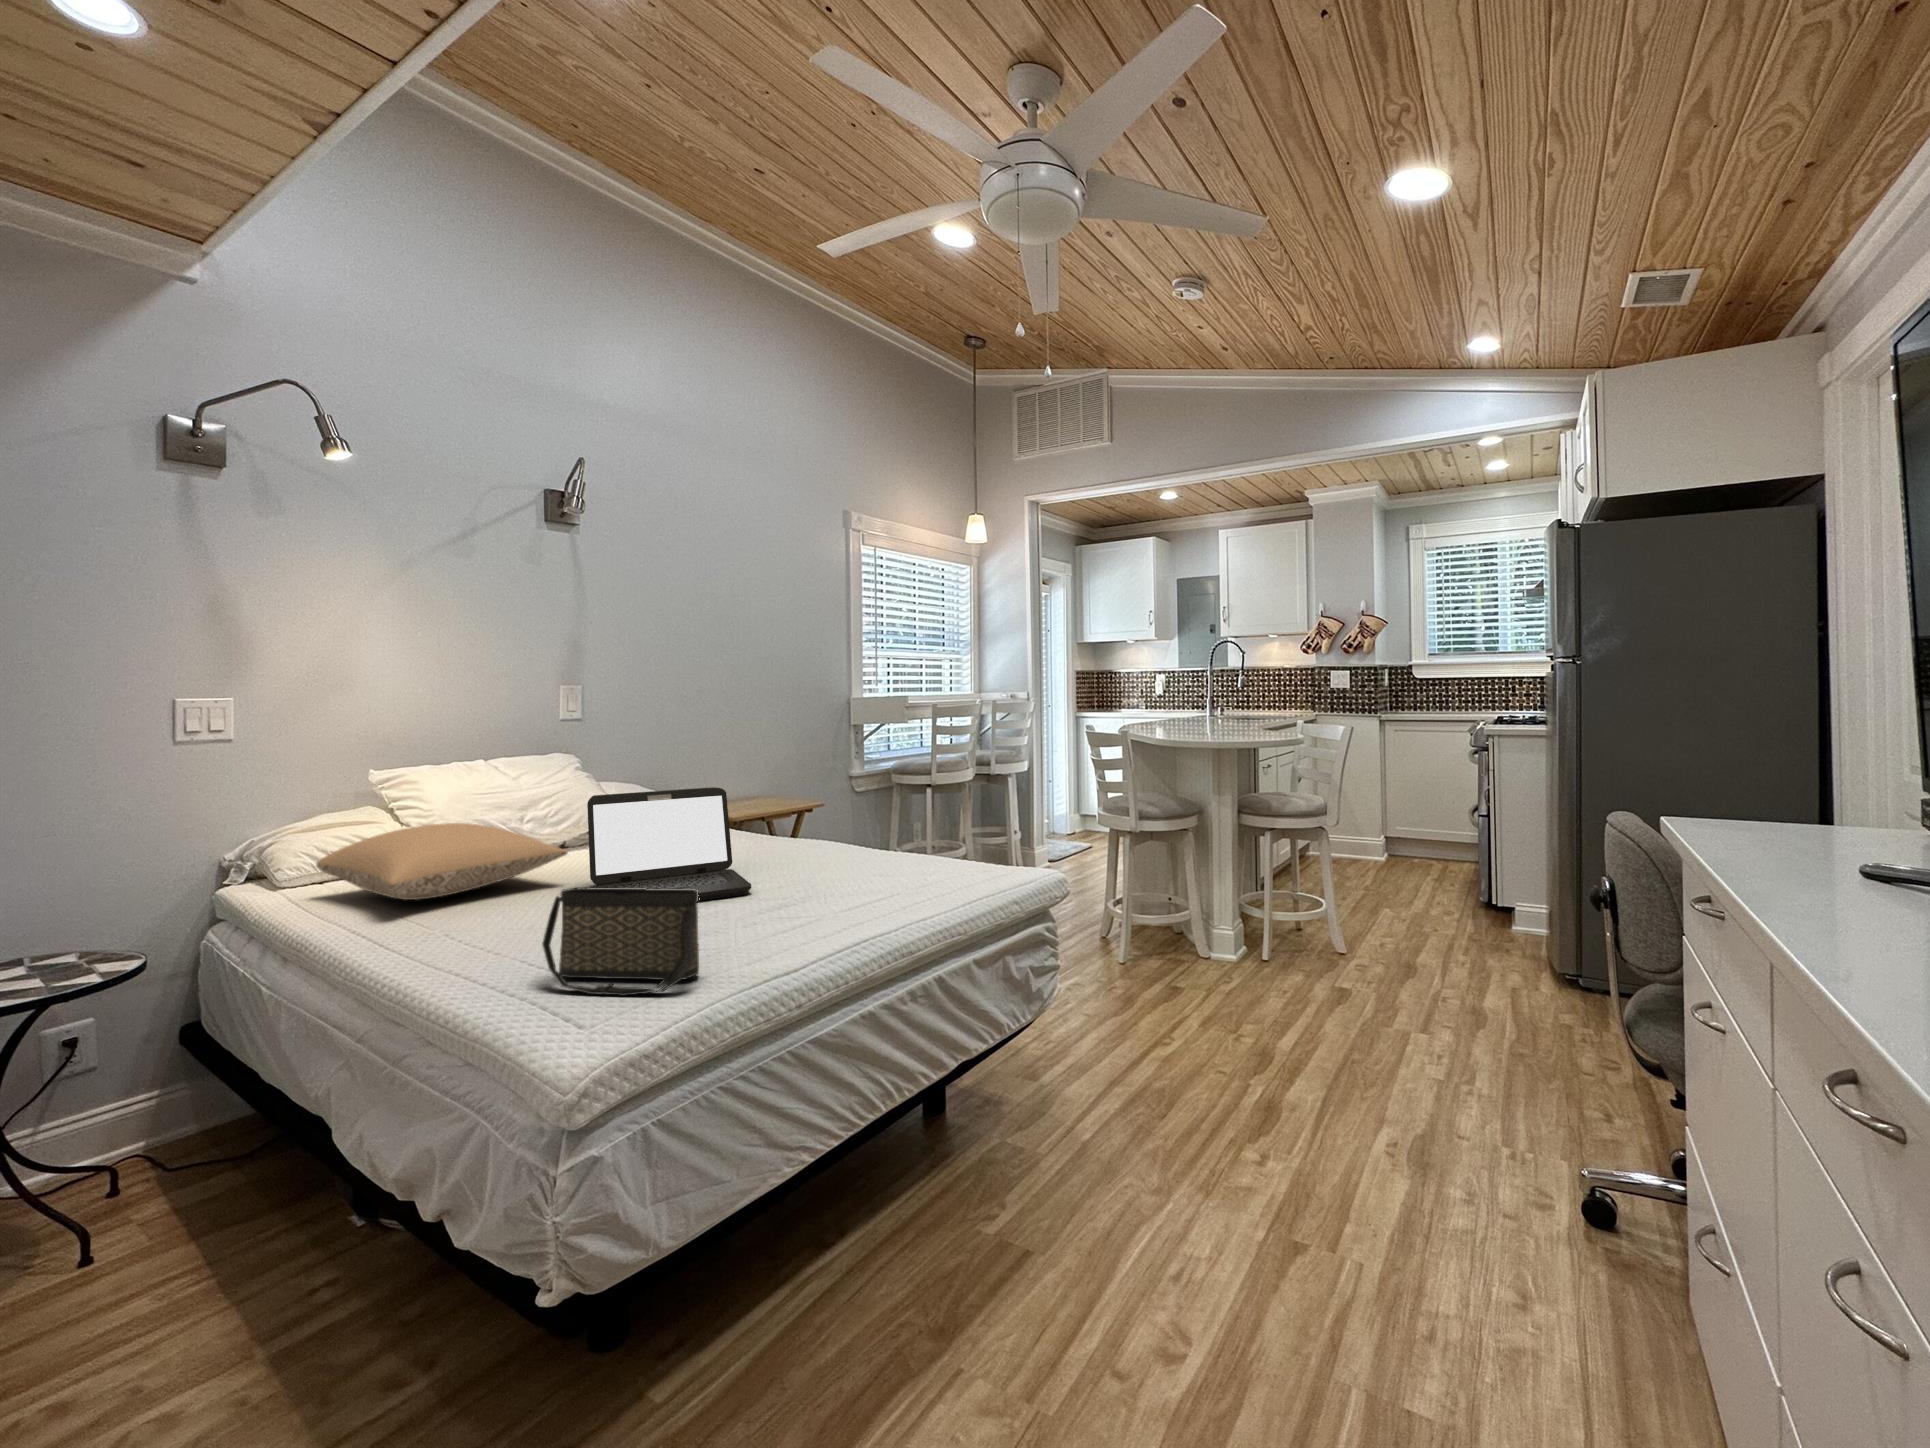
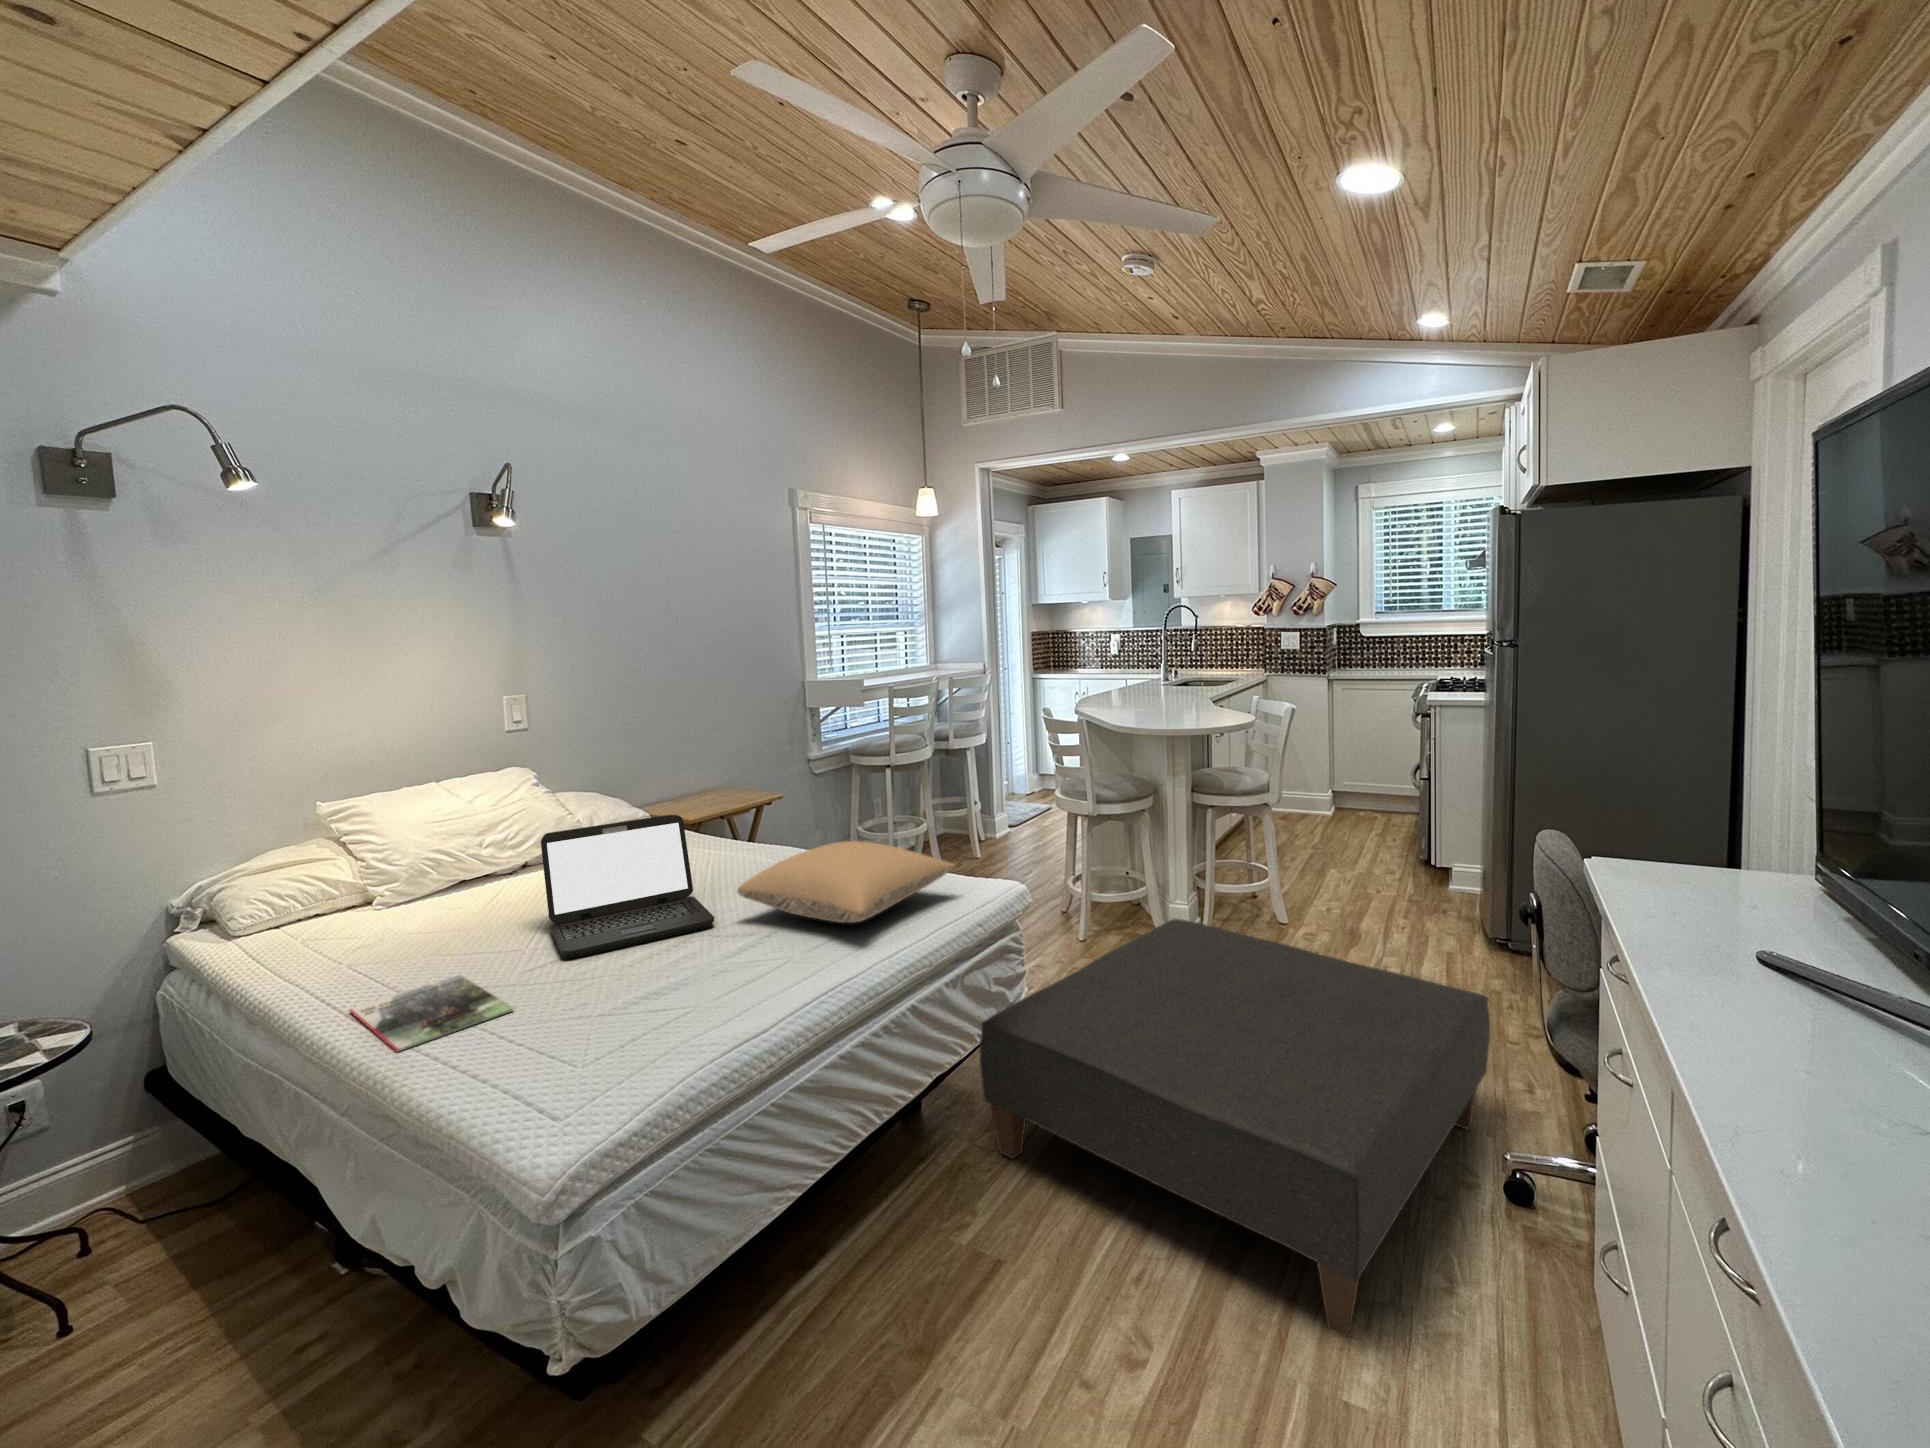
pillow: present [316,823,568,900] -> present [737,841,956,923]
handbag: present [542,888,699,996] -> none [509,958,670,1071]
magazine: none [391,920,549,975] -> present [350,975,514,1052]
ottoman: none [1014,928,1558,1346] -> present [980,919,1490,1337]

